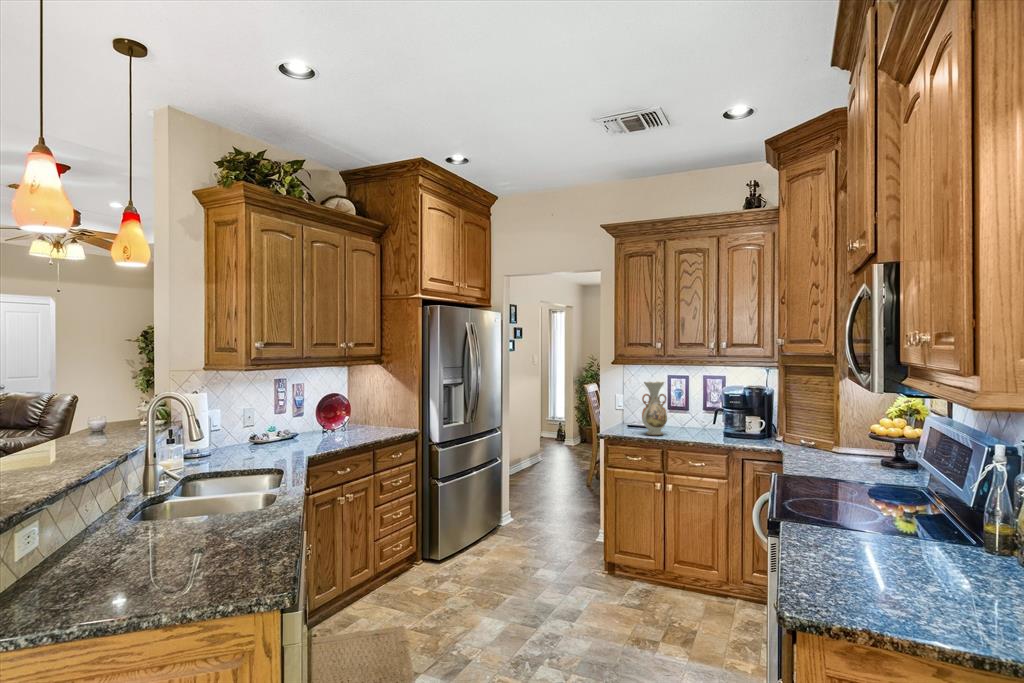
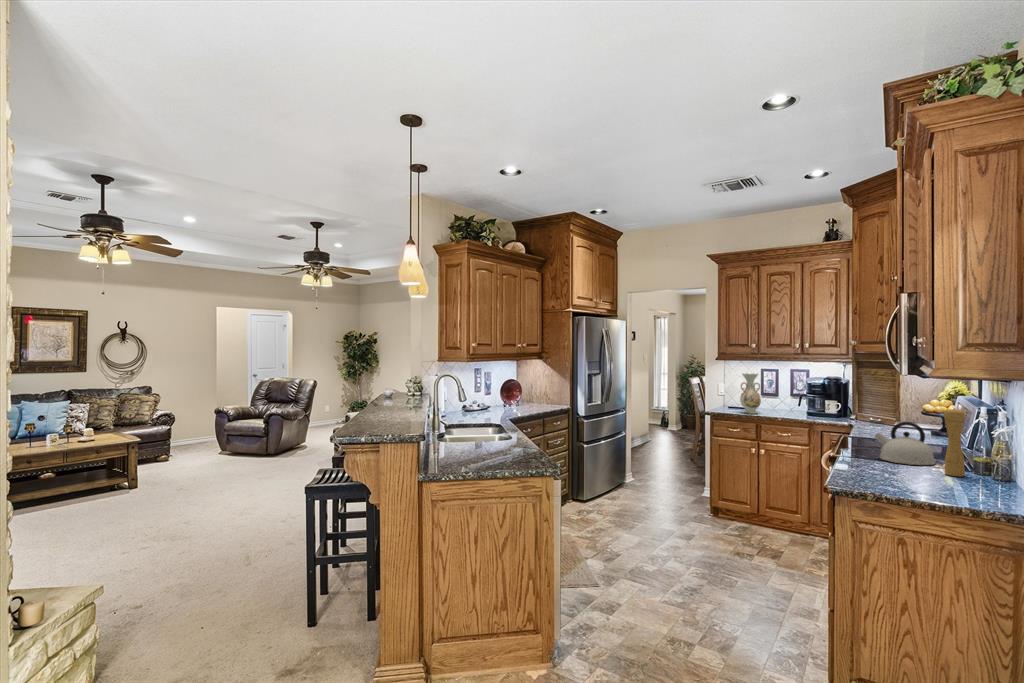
pepper mill: none [946,450,982,564] -> present [943,408,965,477]
kettle: none [830,464,922,536] -> present [874,422,935,465]

